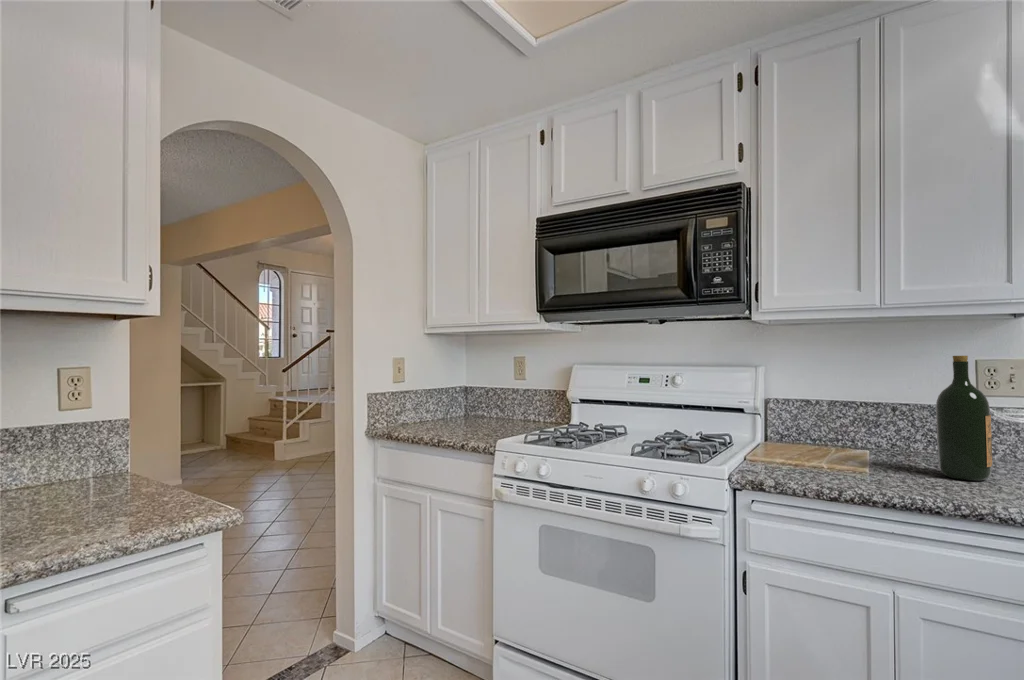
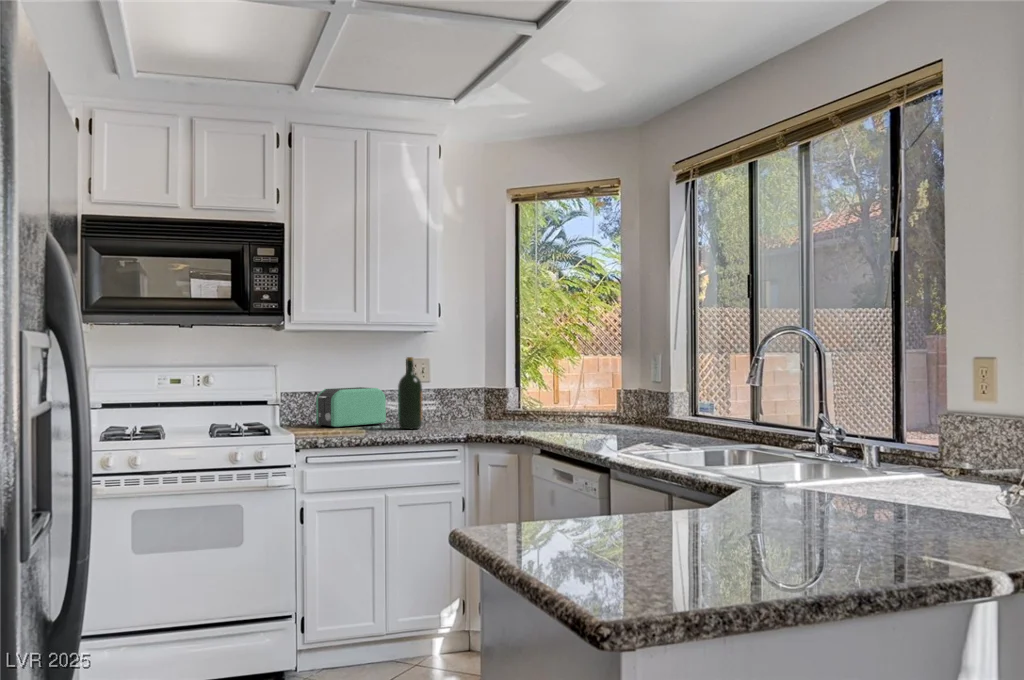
toaster: none [809,397,930,457] -> present [316,387,386,428]

